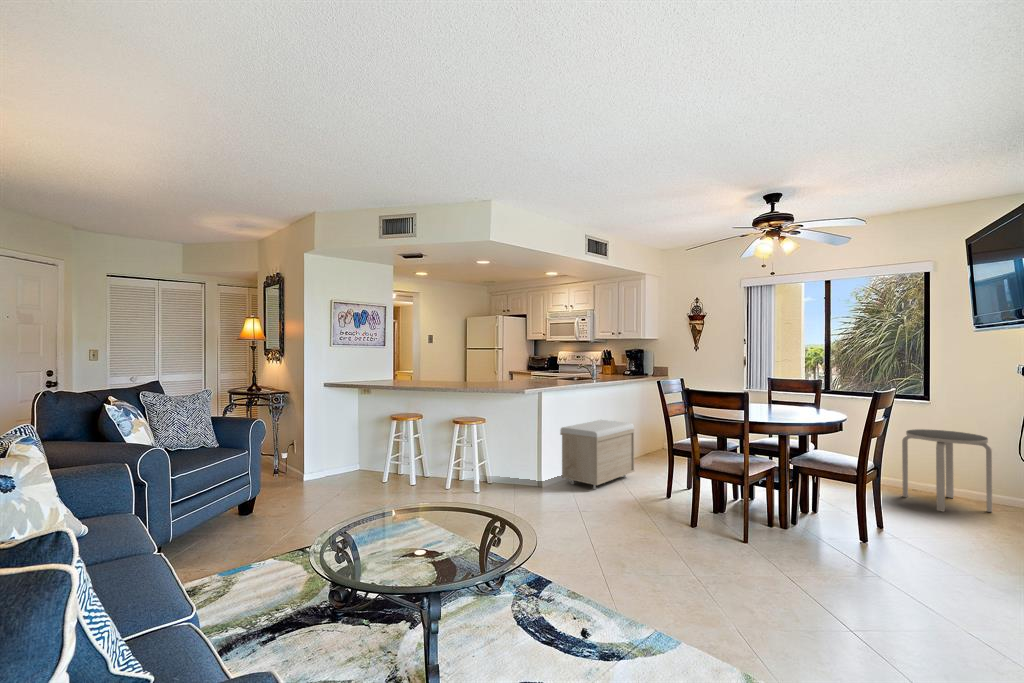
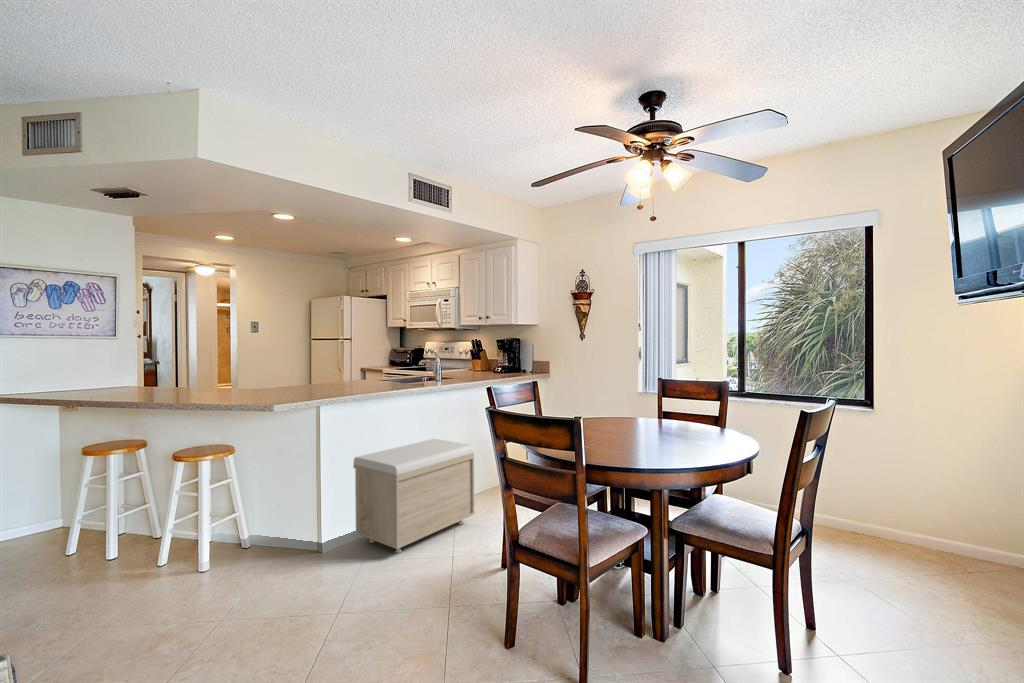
side table: present [902,429,992,512] -> none [838,449,964,579]

